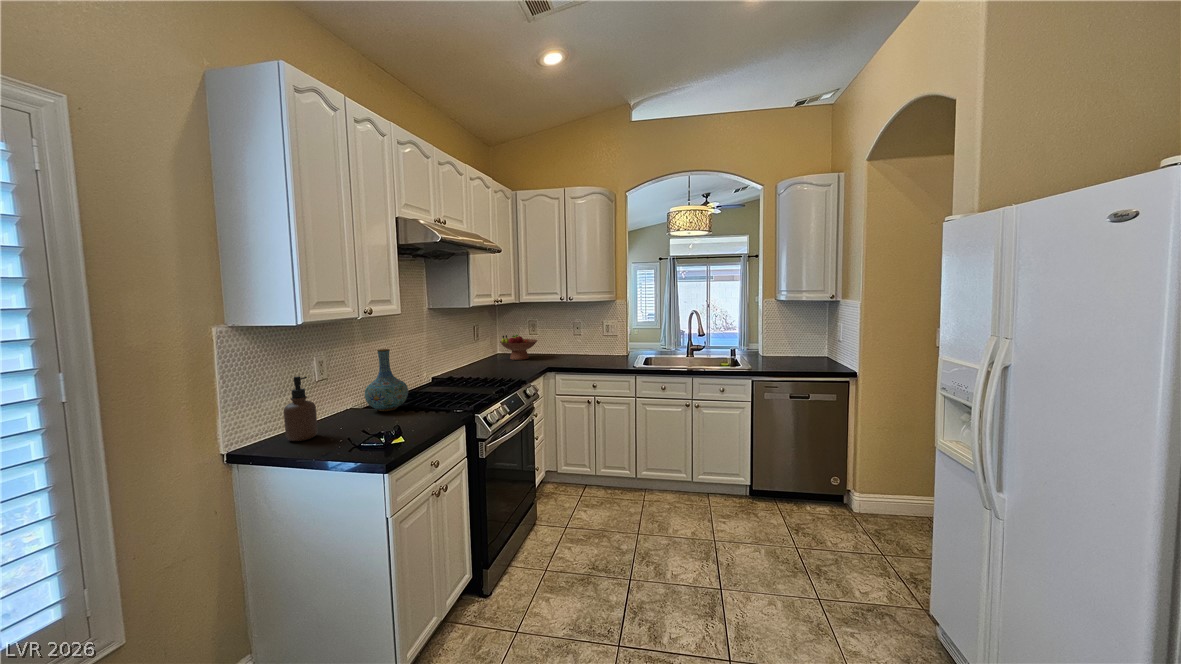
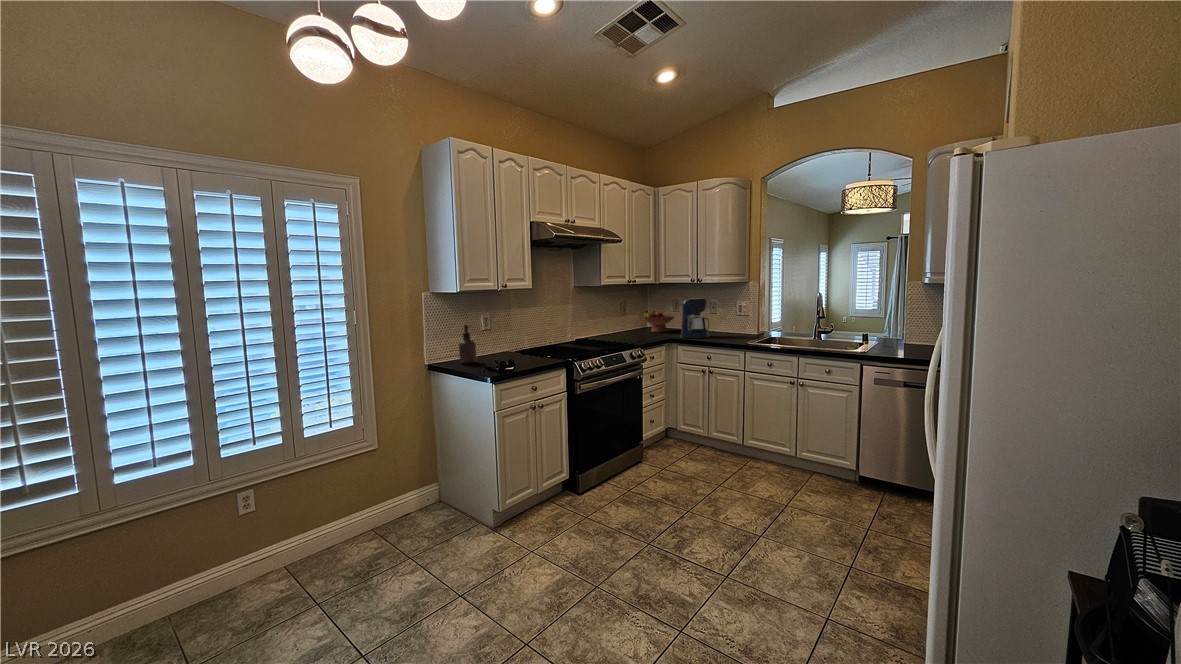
coffee maker: none [554,320,586,366] -> present [680,298,709,338]
vase: present [365,349,408,411] -> none [512,313,539,355]

